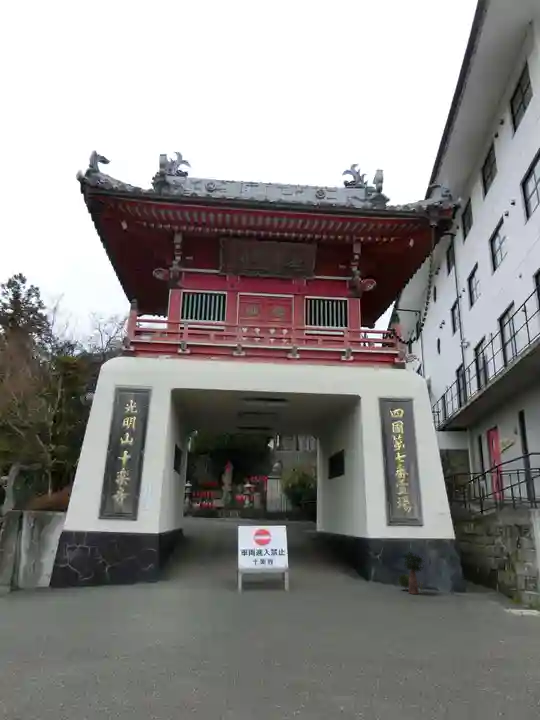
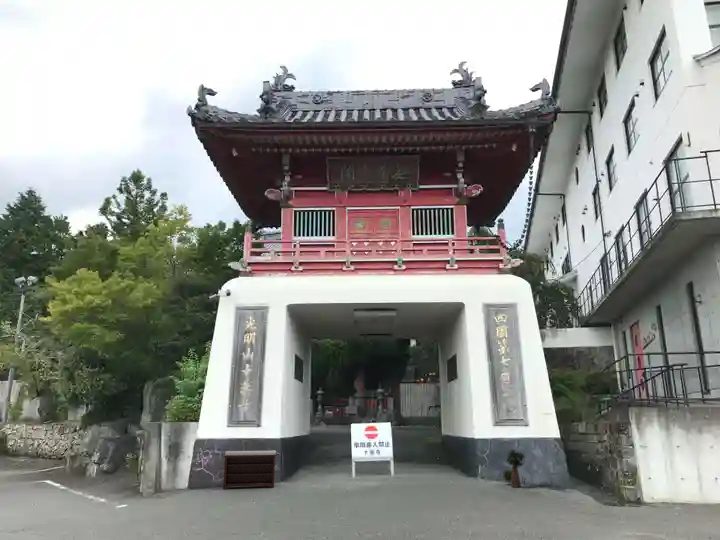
bench: none [90,547,154,591] -> present [223,450,277,489]

